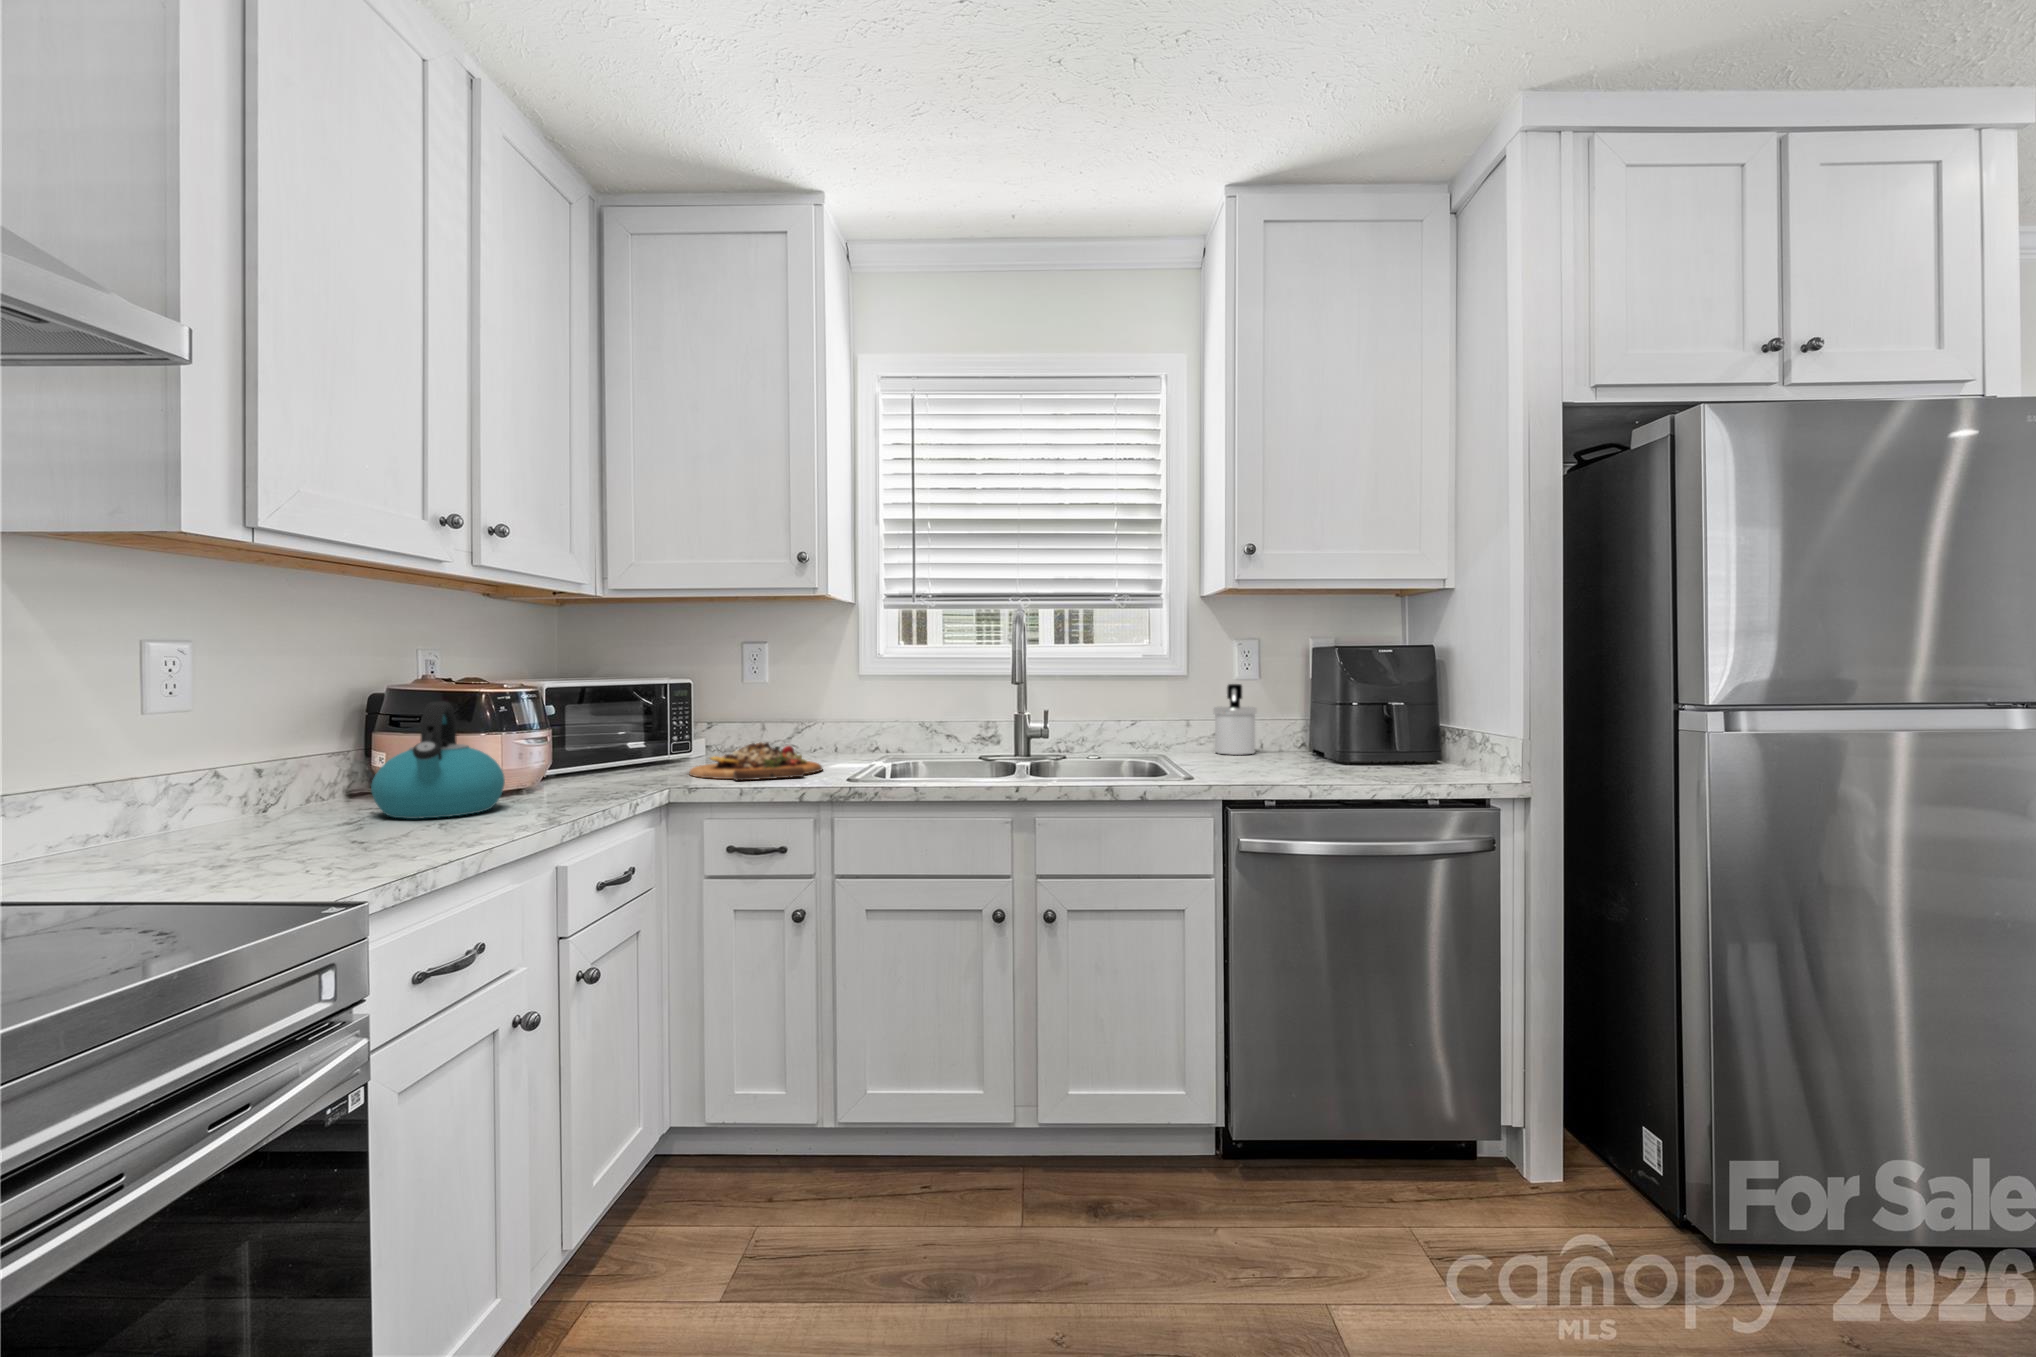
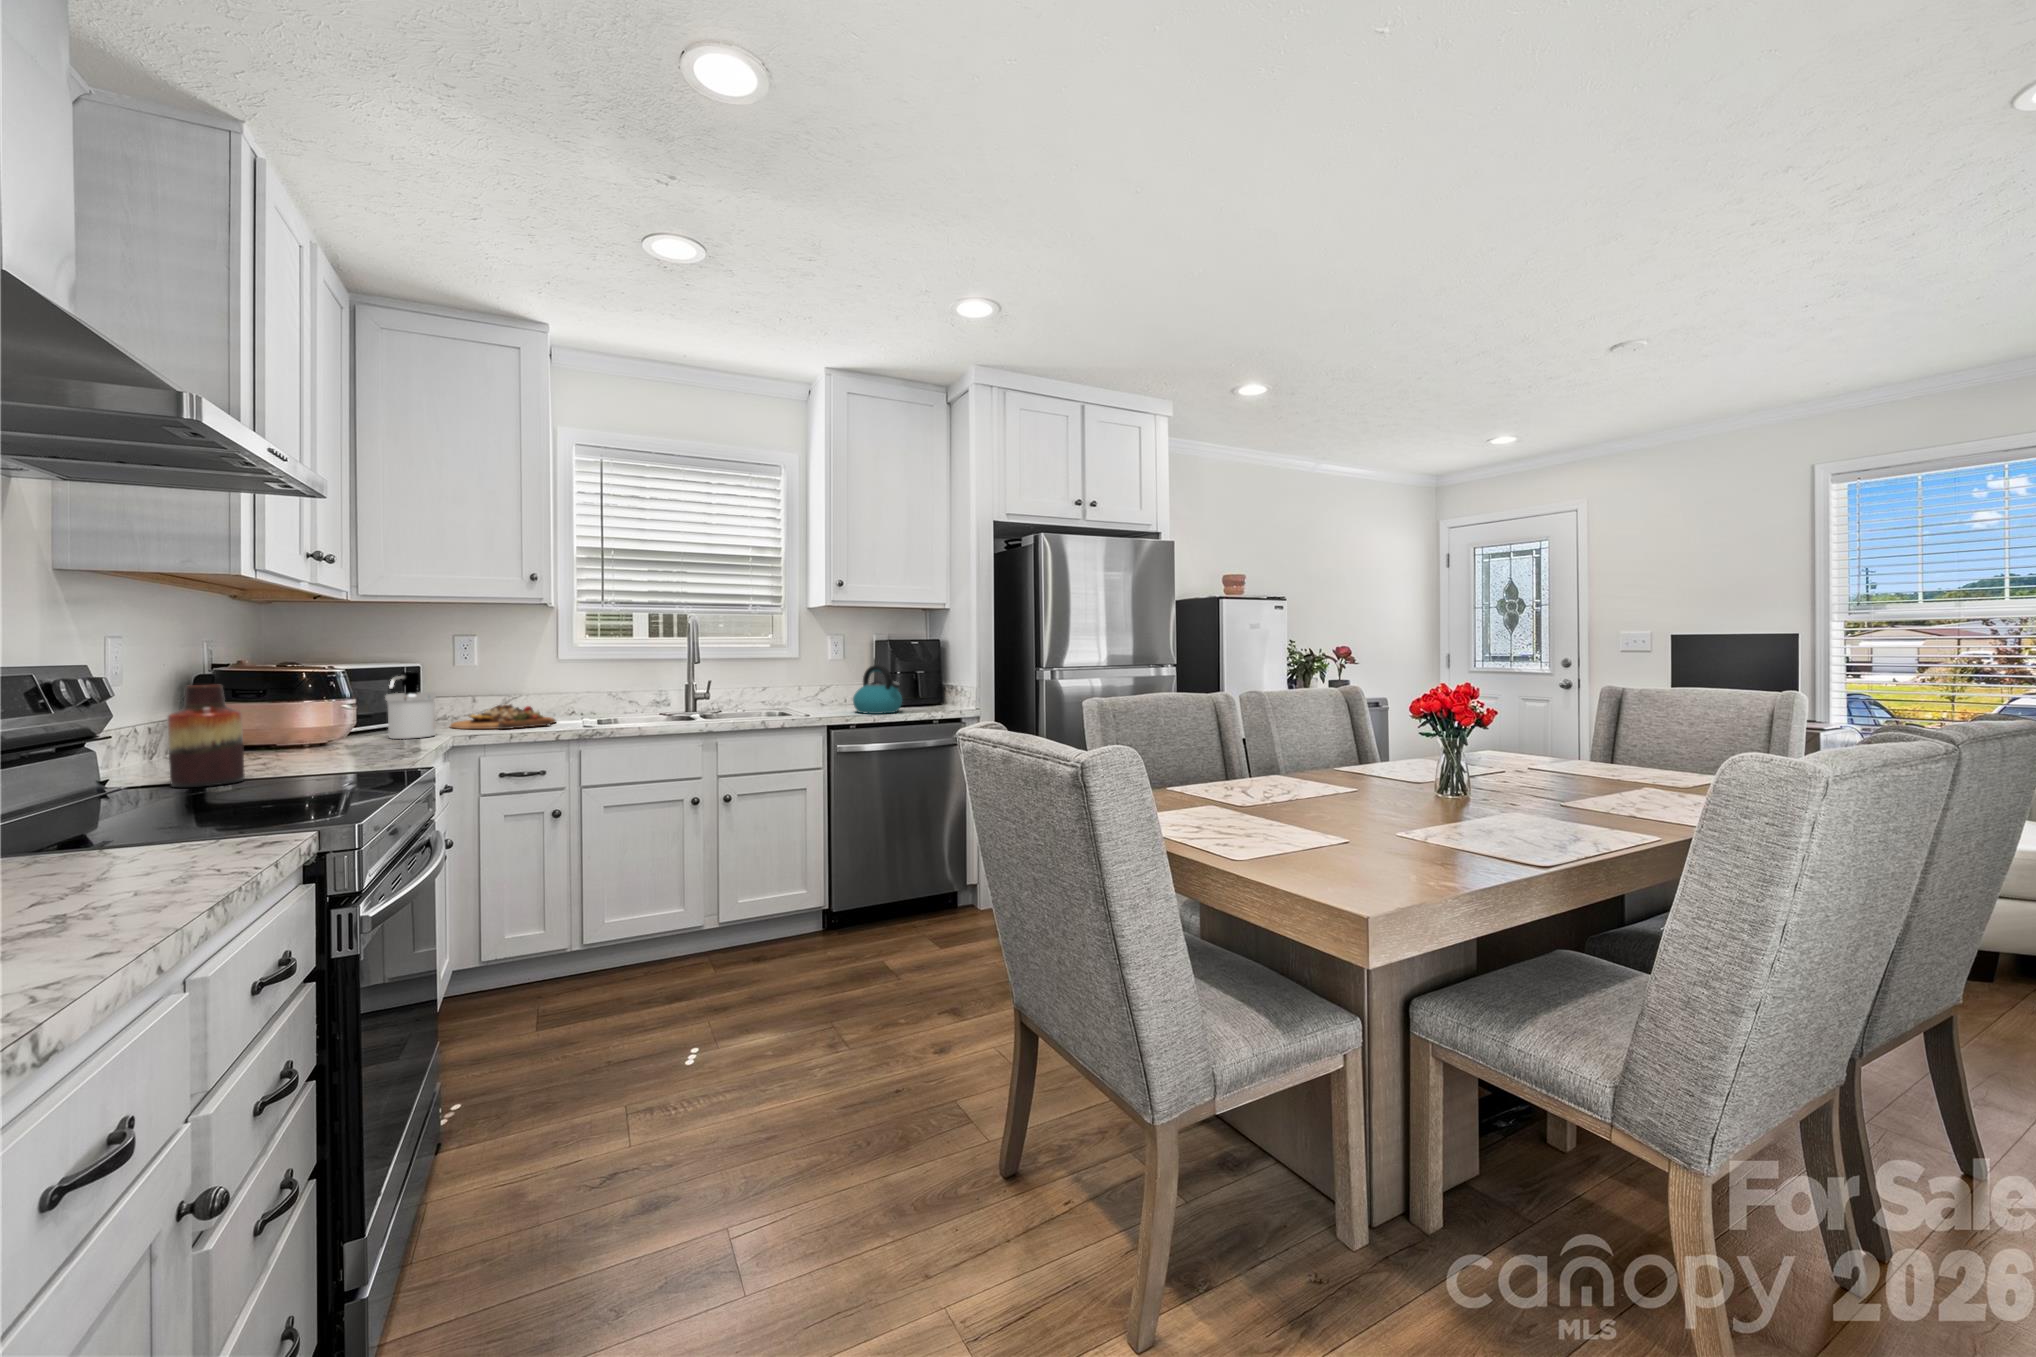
soap dispenser: present [1213,684,1257,755] -> present [385,671,436,739]
kettle: present [371,702,505,819] -> present [853,665,902,714]
vase: none [168,713,270,869] -> present [168,685,245,787]

